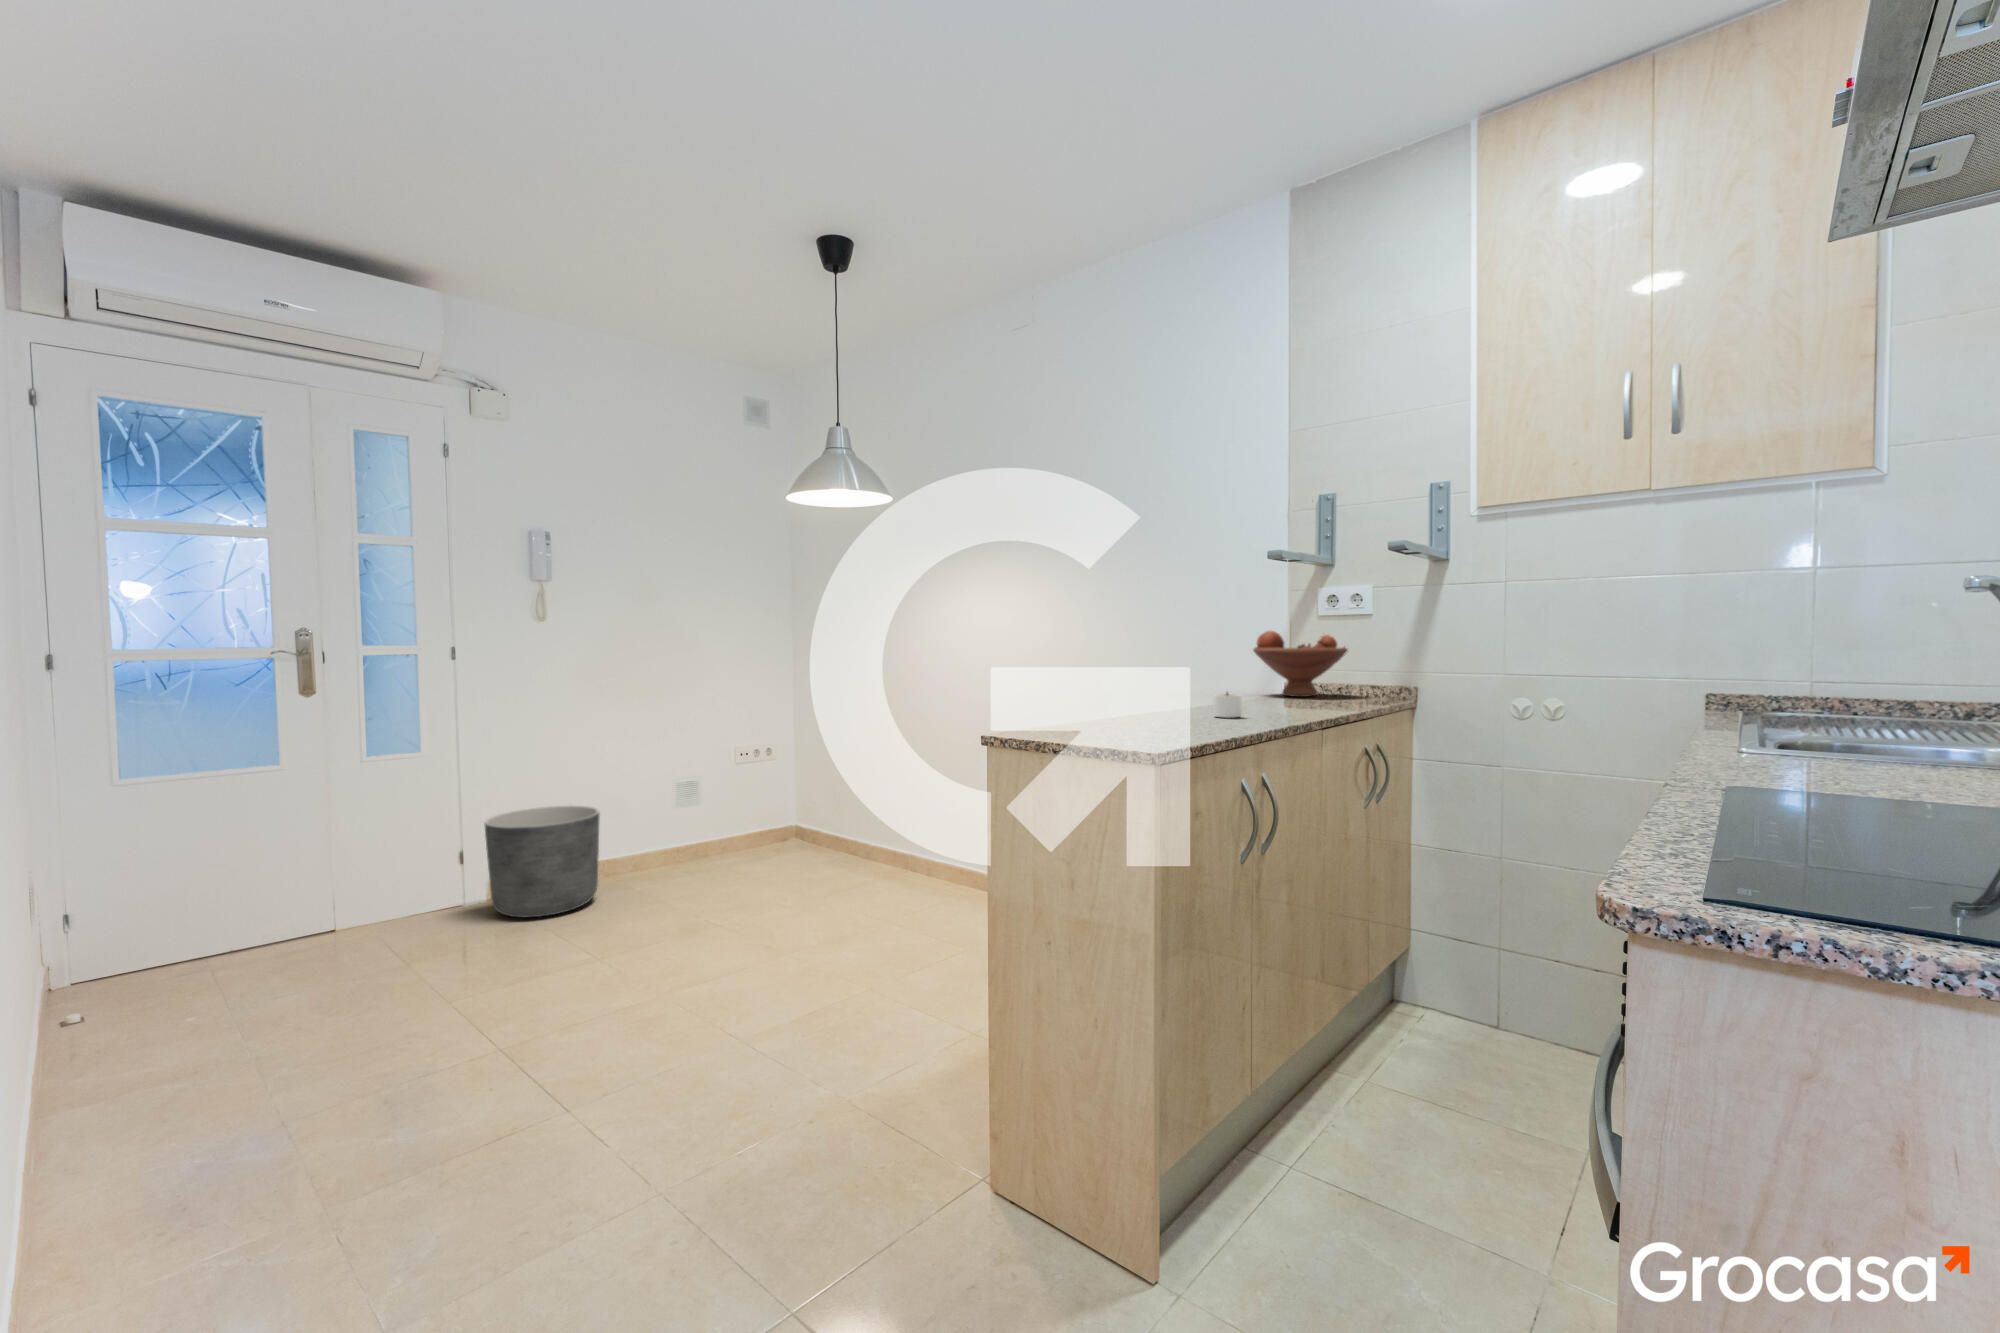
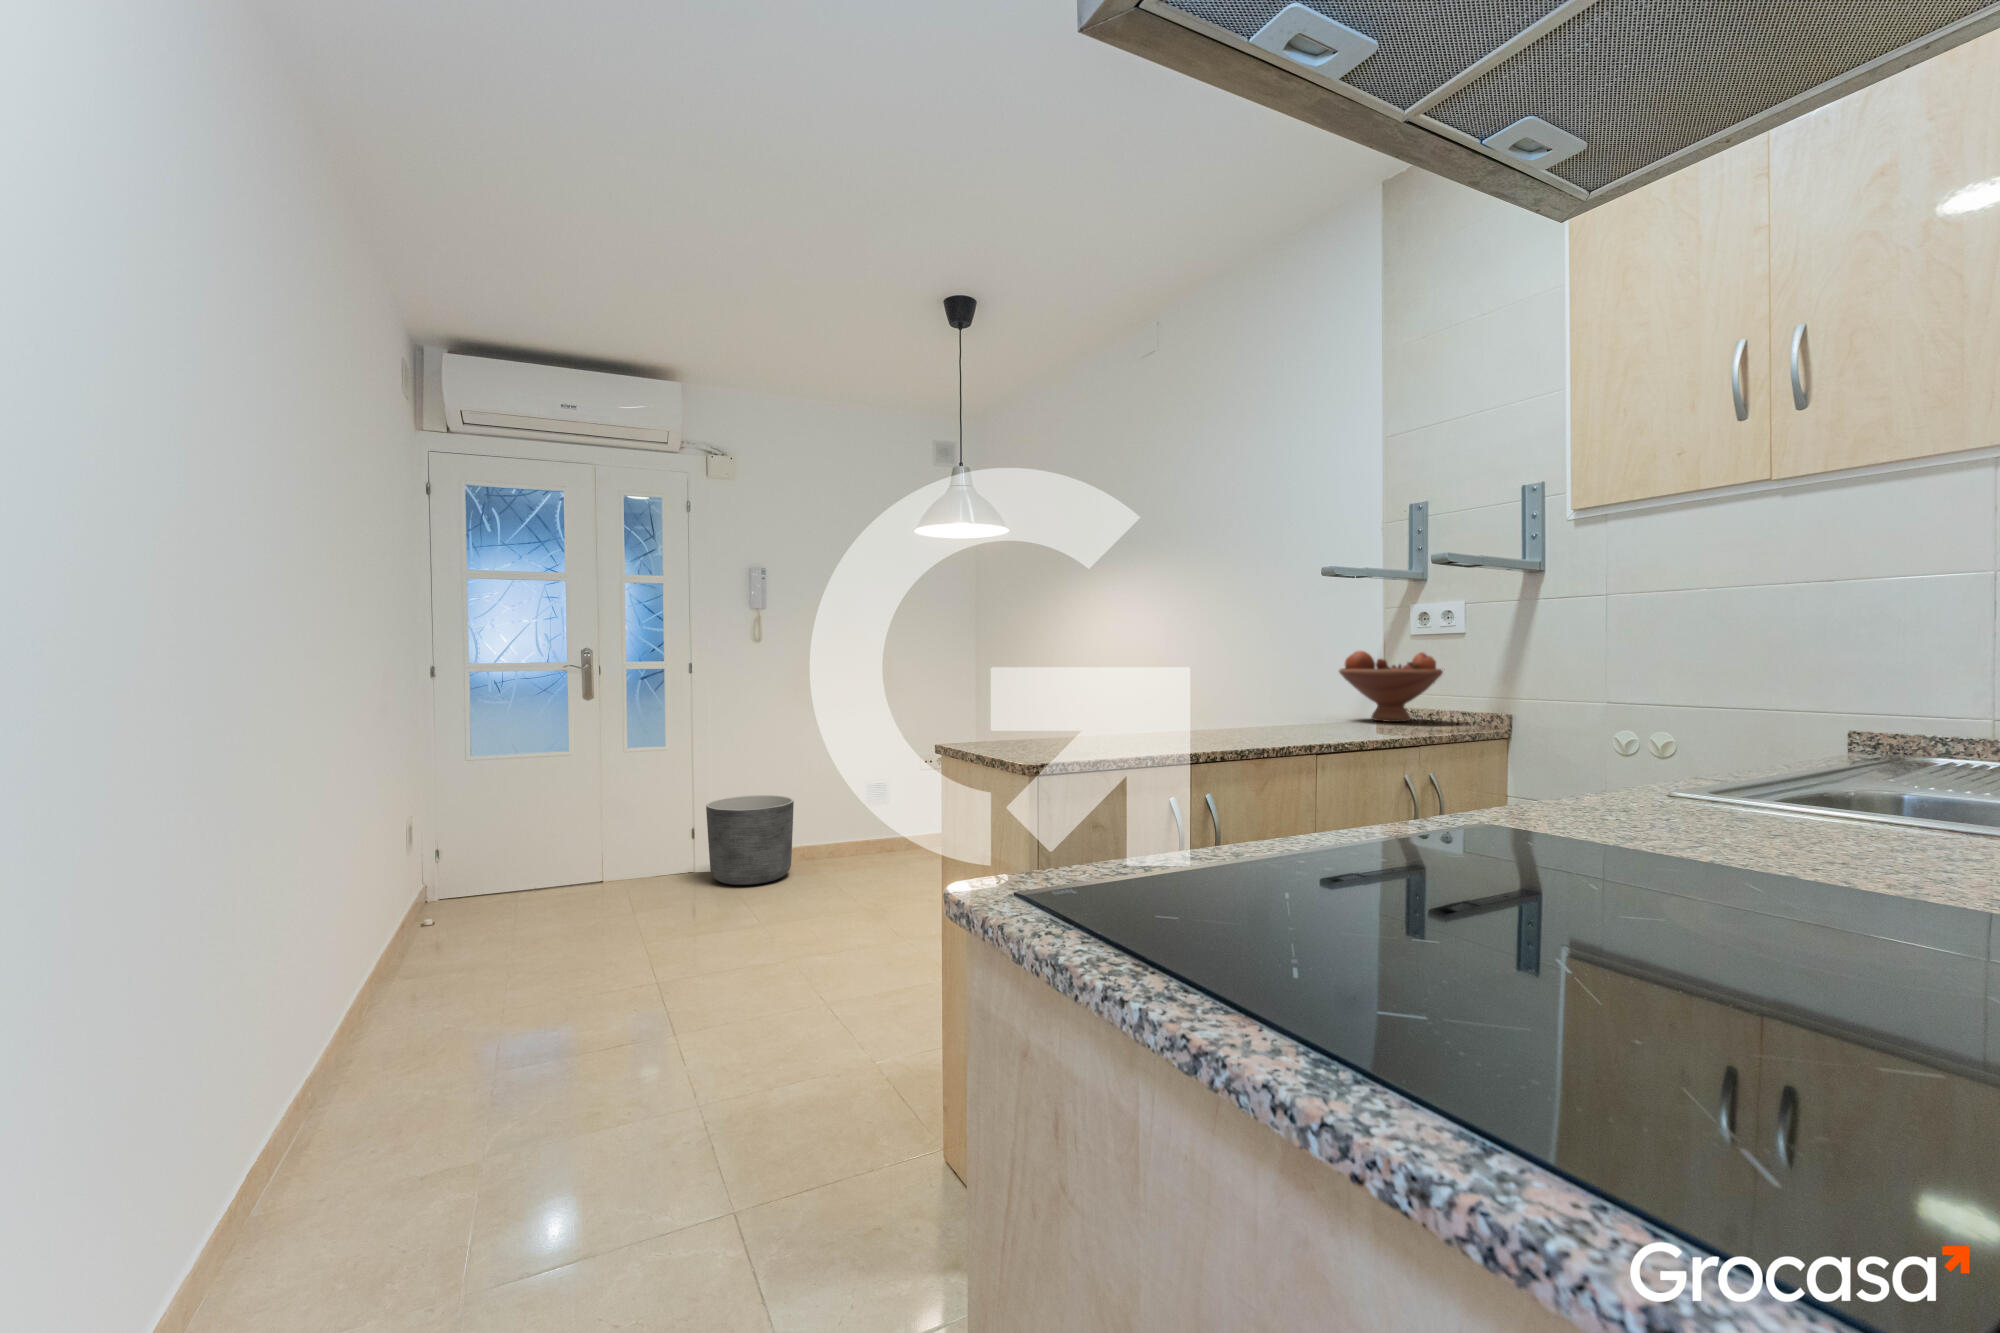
candle: present [1213,693,1241,718] -> none [1209,713,1251,739]

